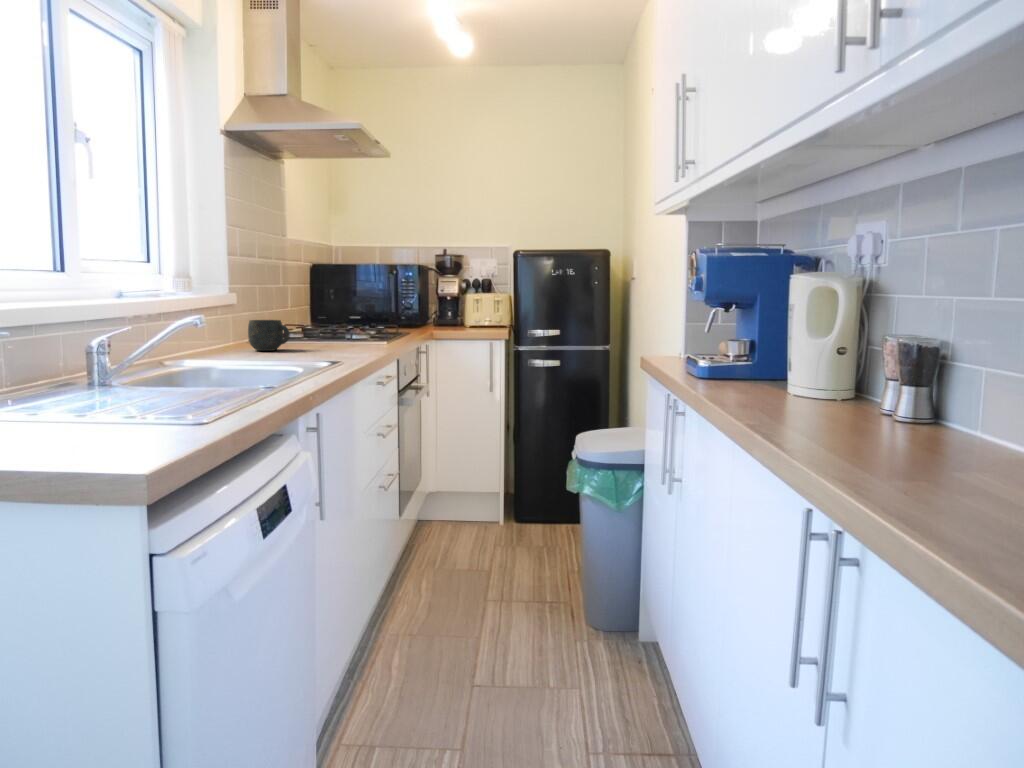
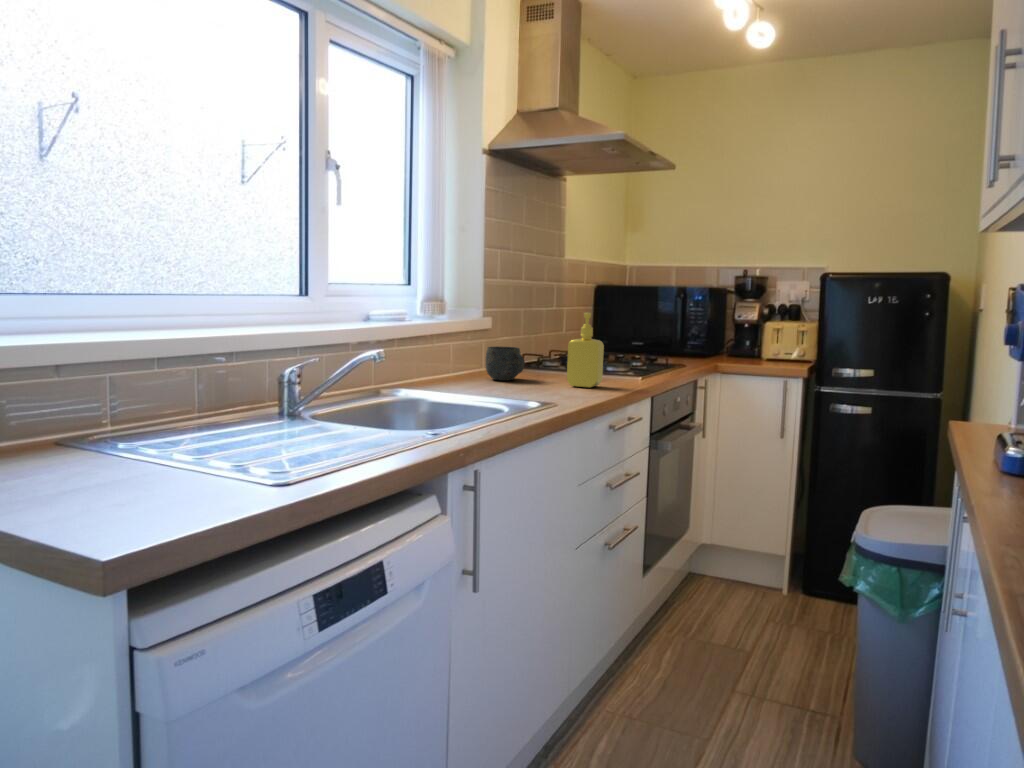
soap dispenser: none [332,285,364,351] -> present [567,312,604,388]

